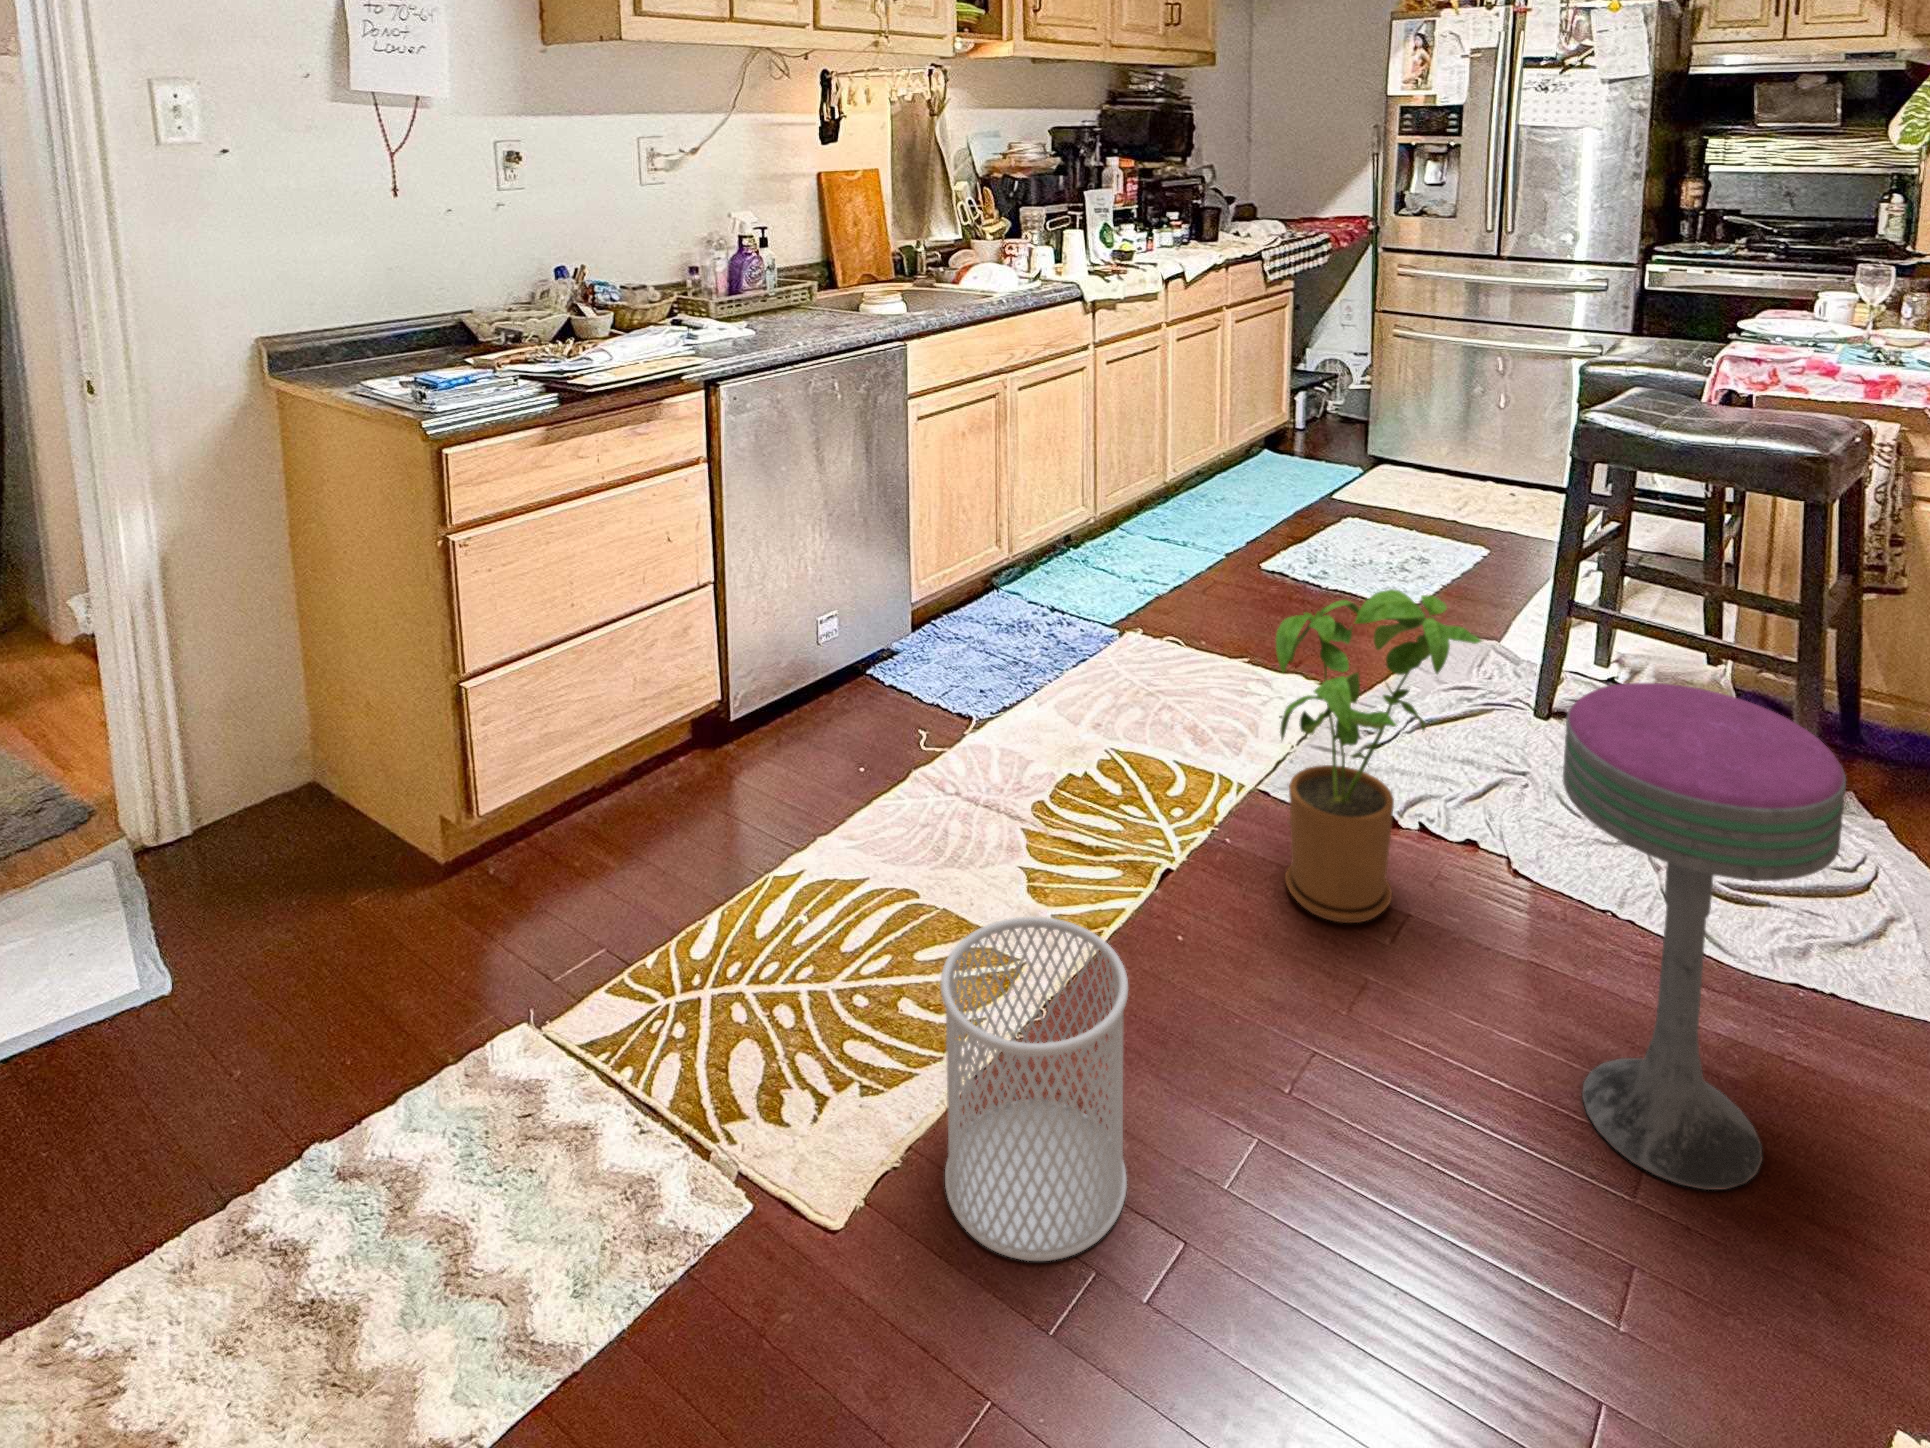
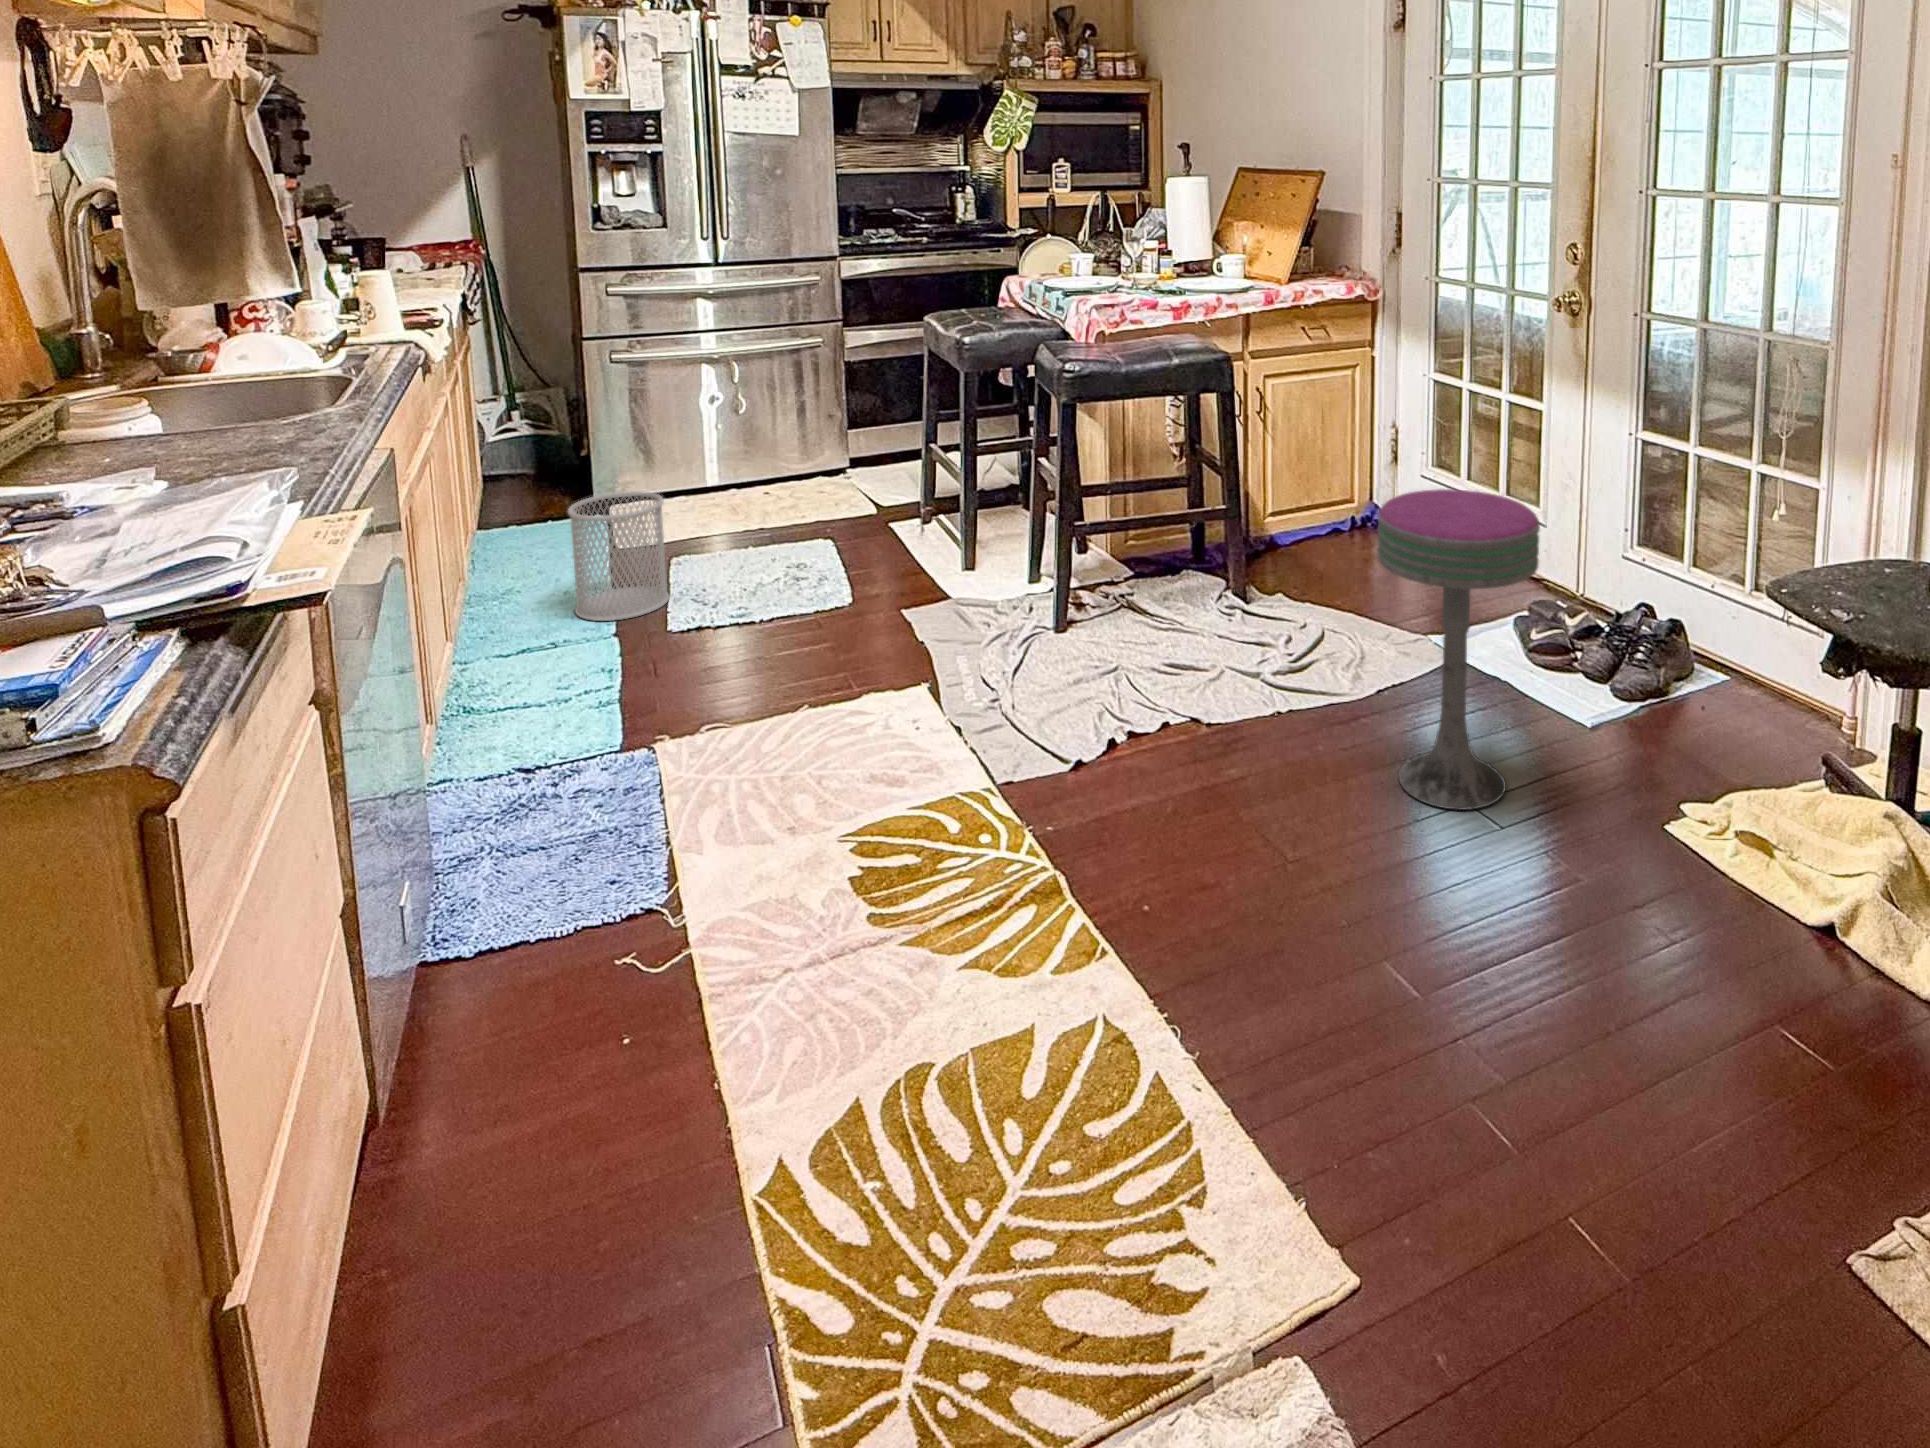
house plant: present [1276,589,1482,923] -> none [1081,510,1257,827]
wastebasket: present [940,916,1128,1261] -> present [568,491,669,621]

